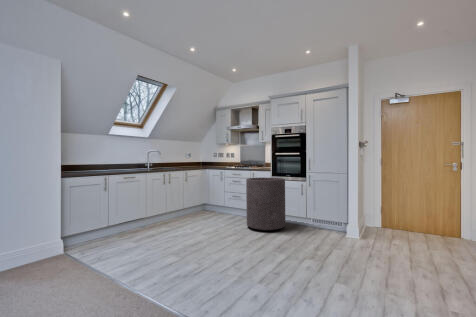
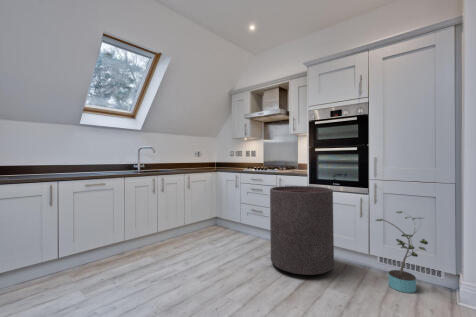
potted plant: none [308,190,334,235] -> present [376,211,428,293]

